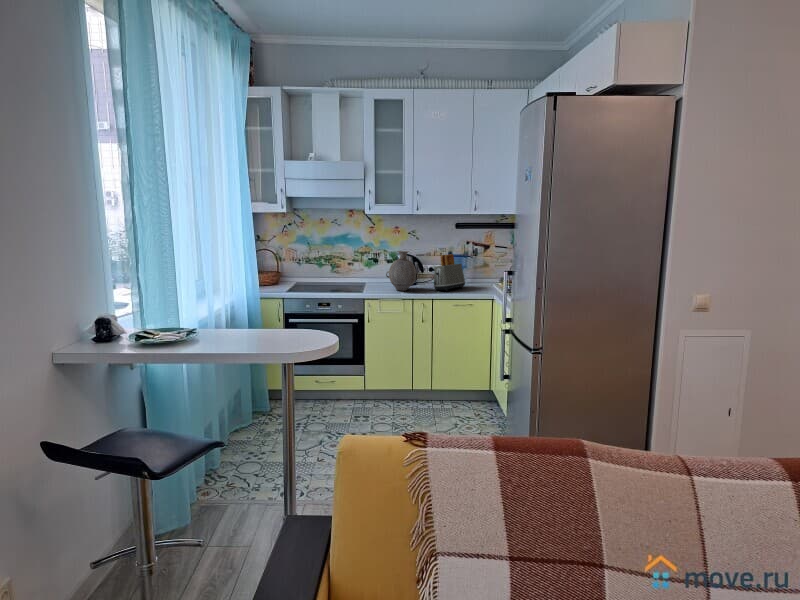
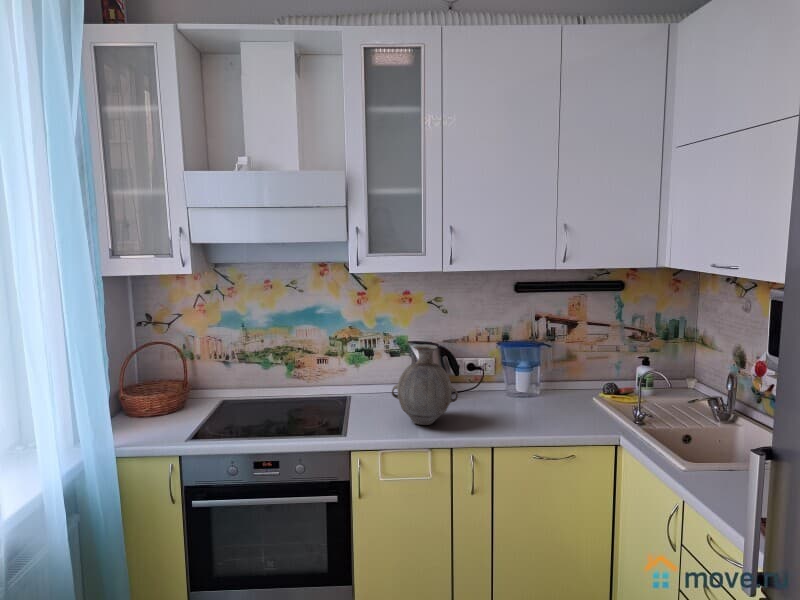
toaster: present [434,254,465,291] -> none [486,347,545,425]

